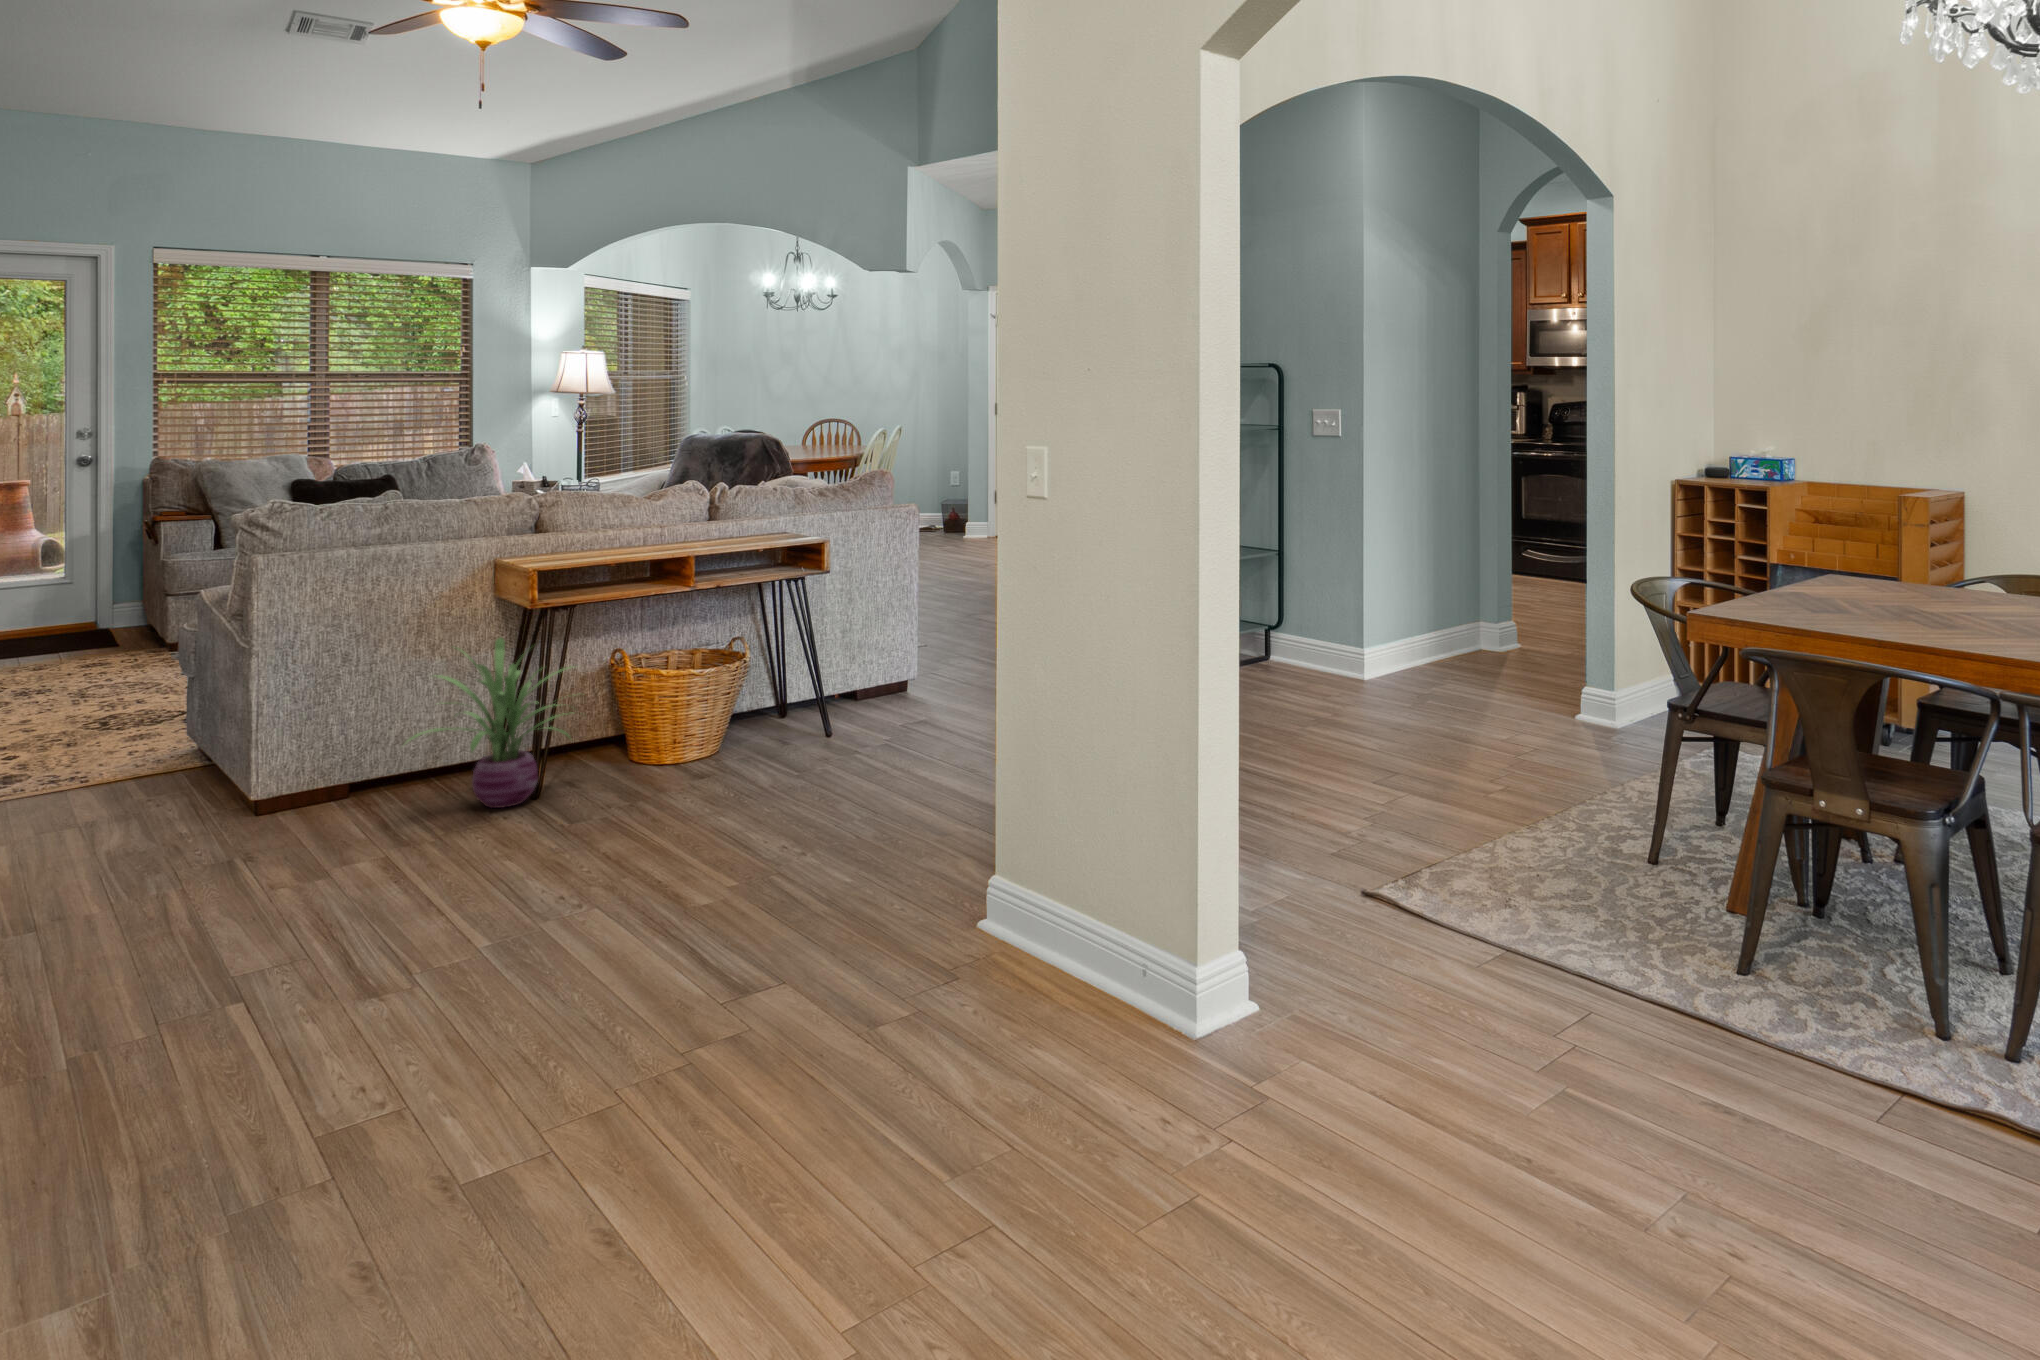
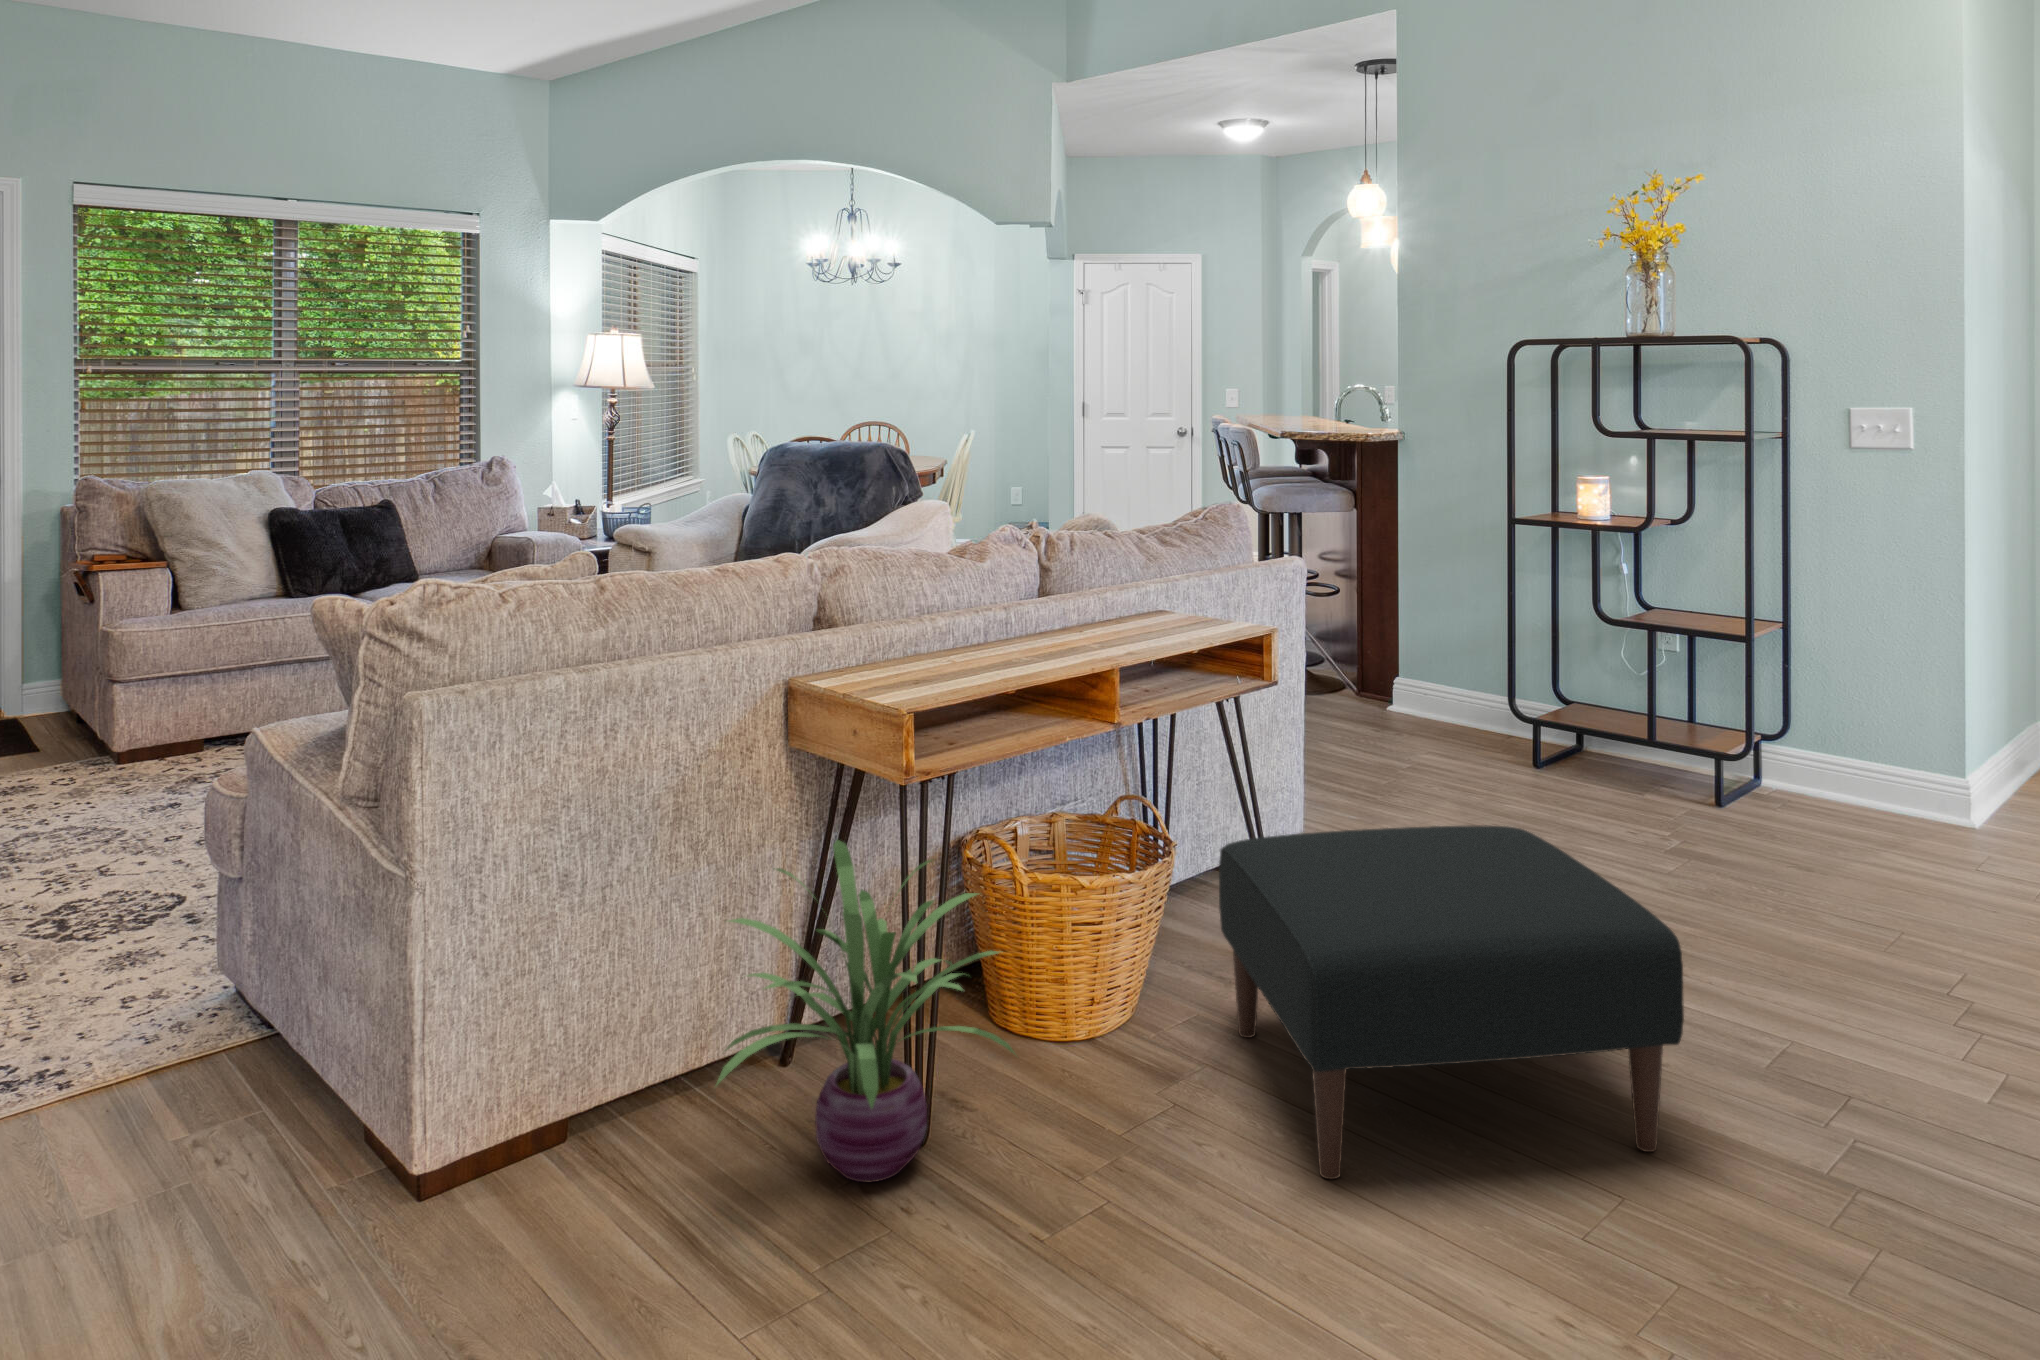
ottoman: none [725,643,944,804] -> present [1219,825,1684,1179]

